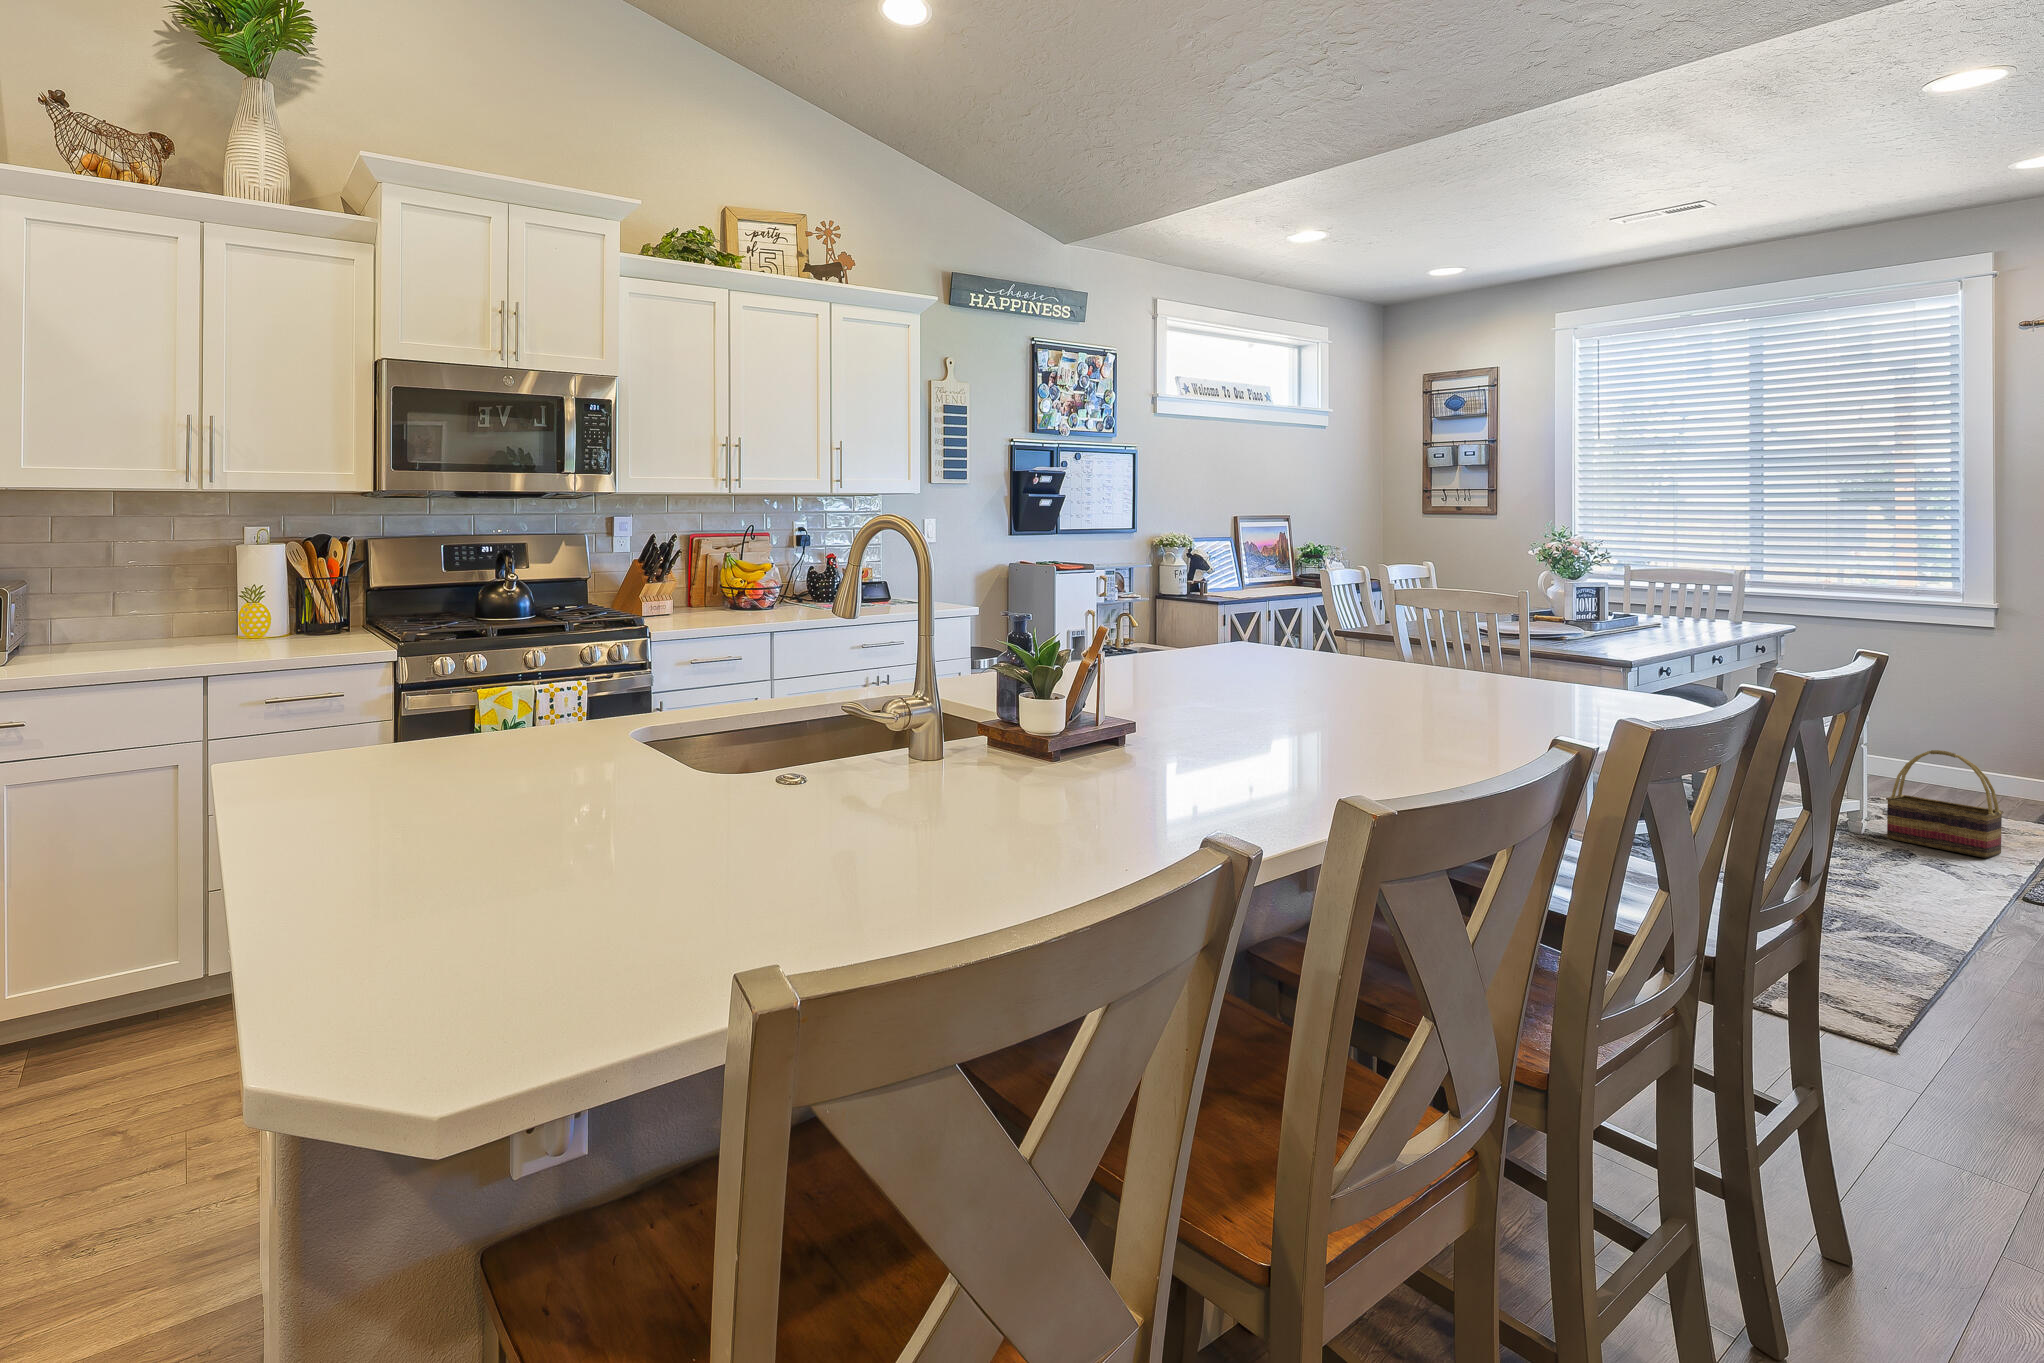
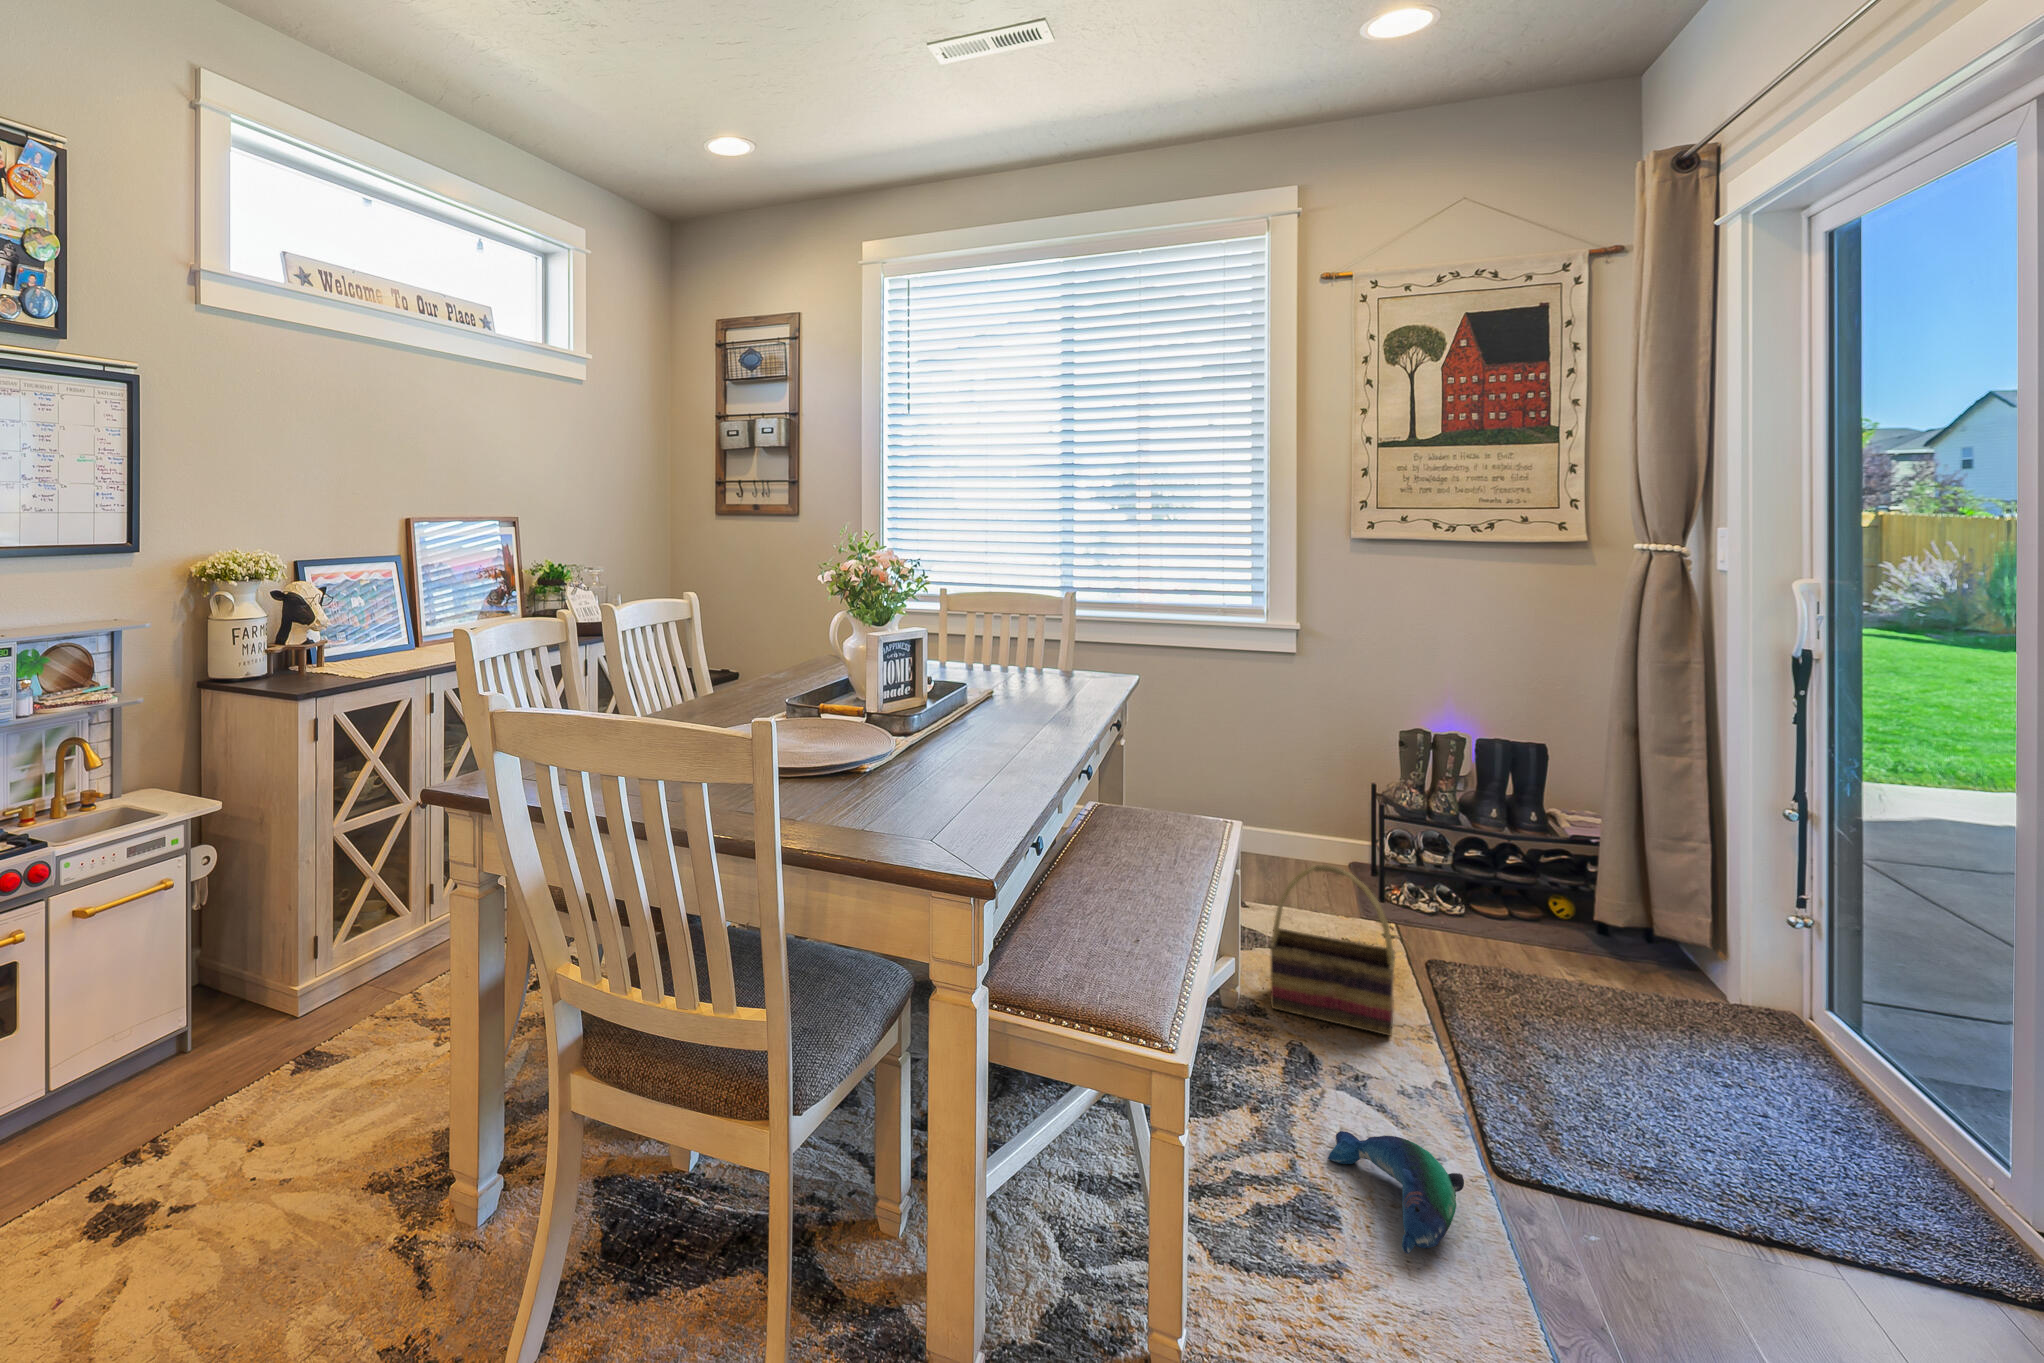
plush toy: none [1882,864,1967,901] -> present [1328,1131,1464,1254]

